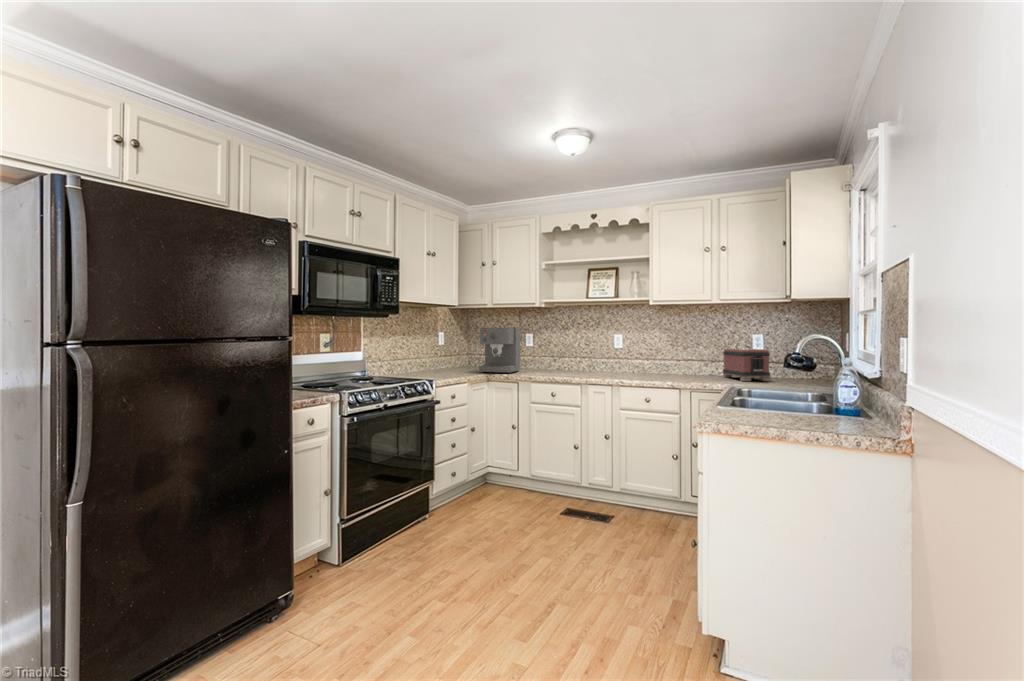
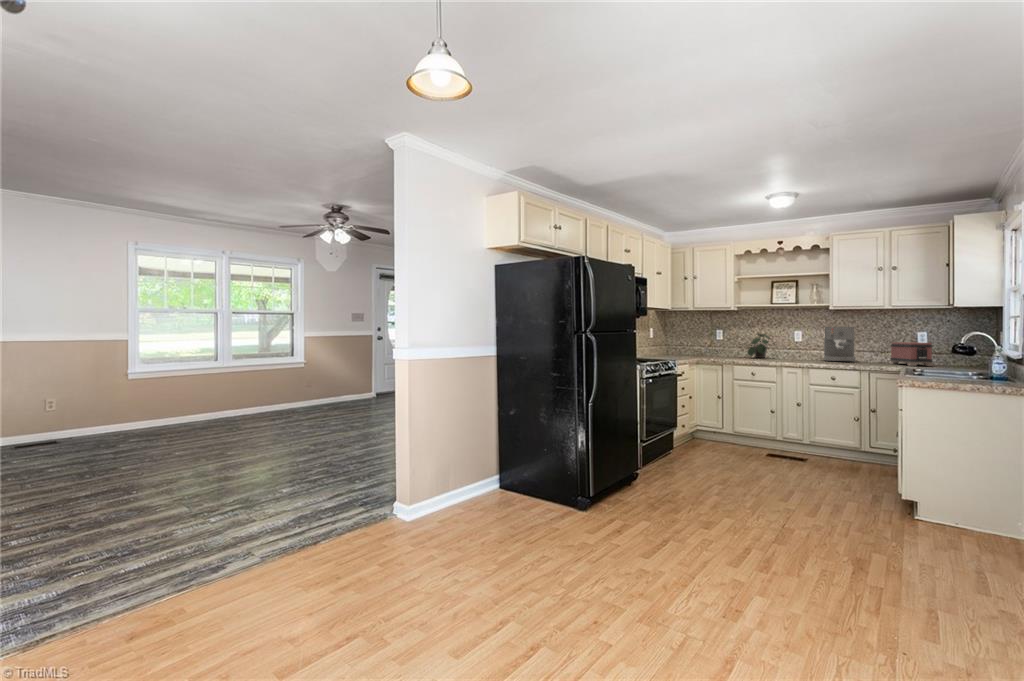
coffee maker: present [479,327,520,373] -> present [824,327,856,362]
potted plant: none [551,337,595,370] -> present [747,334,770,358]

